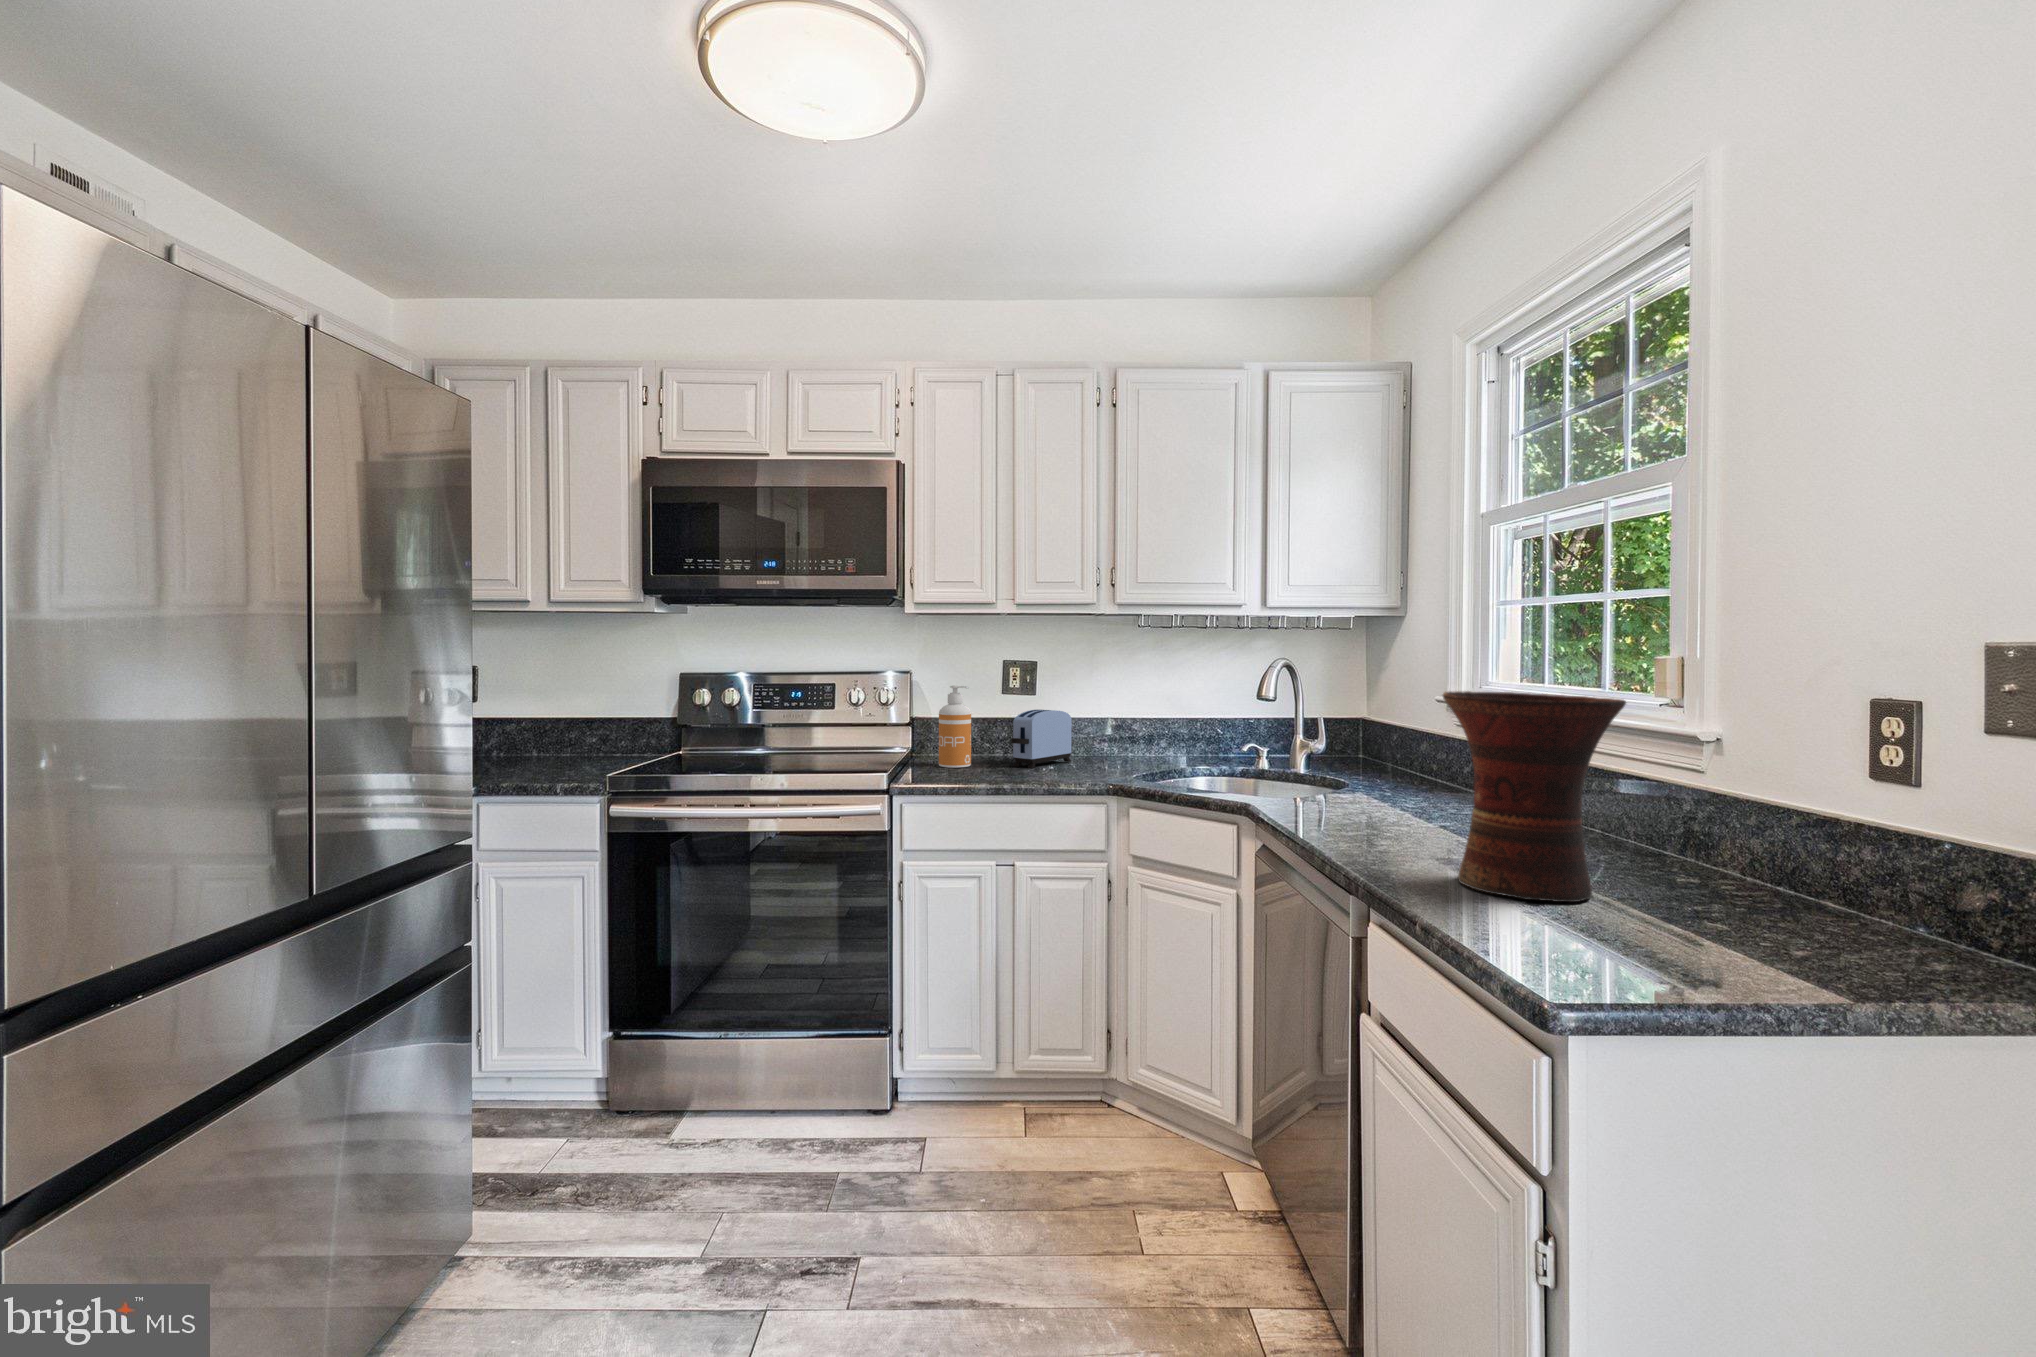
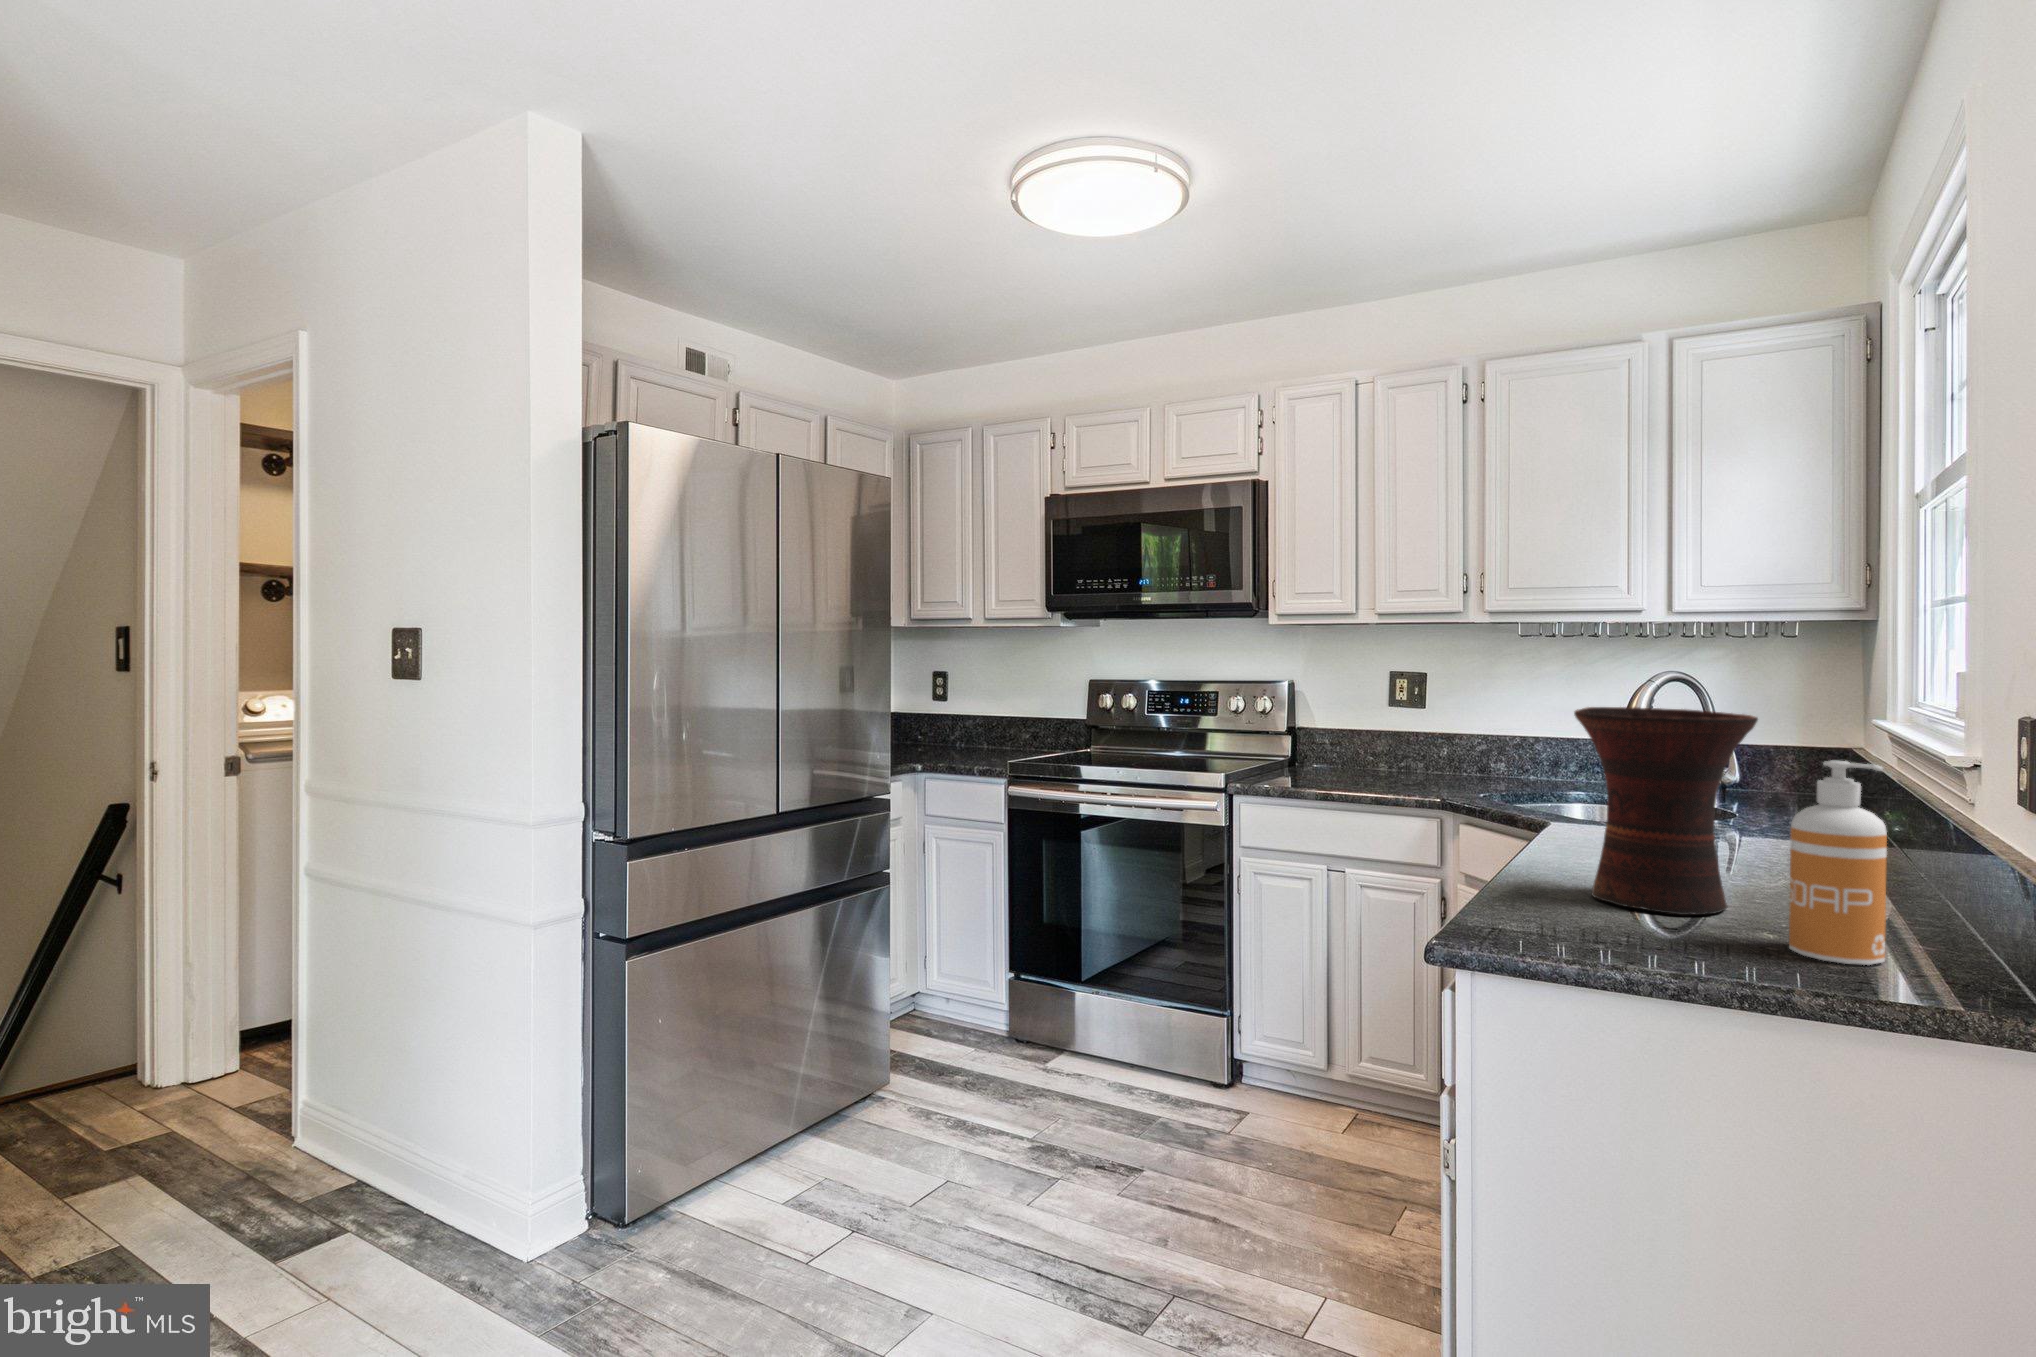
soap dispenser: present [939,685,971,768] -> present [1789,761,1887,965]
toaster: present [1011,710,1072,768] -> none [1371,722,1456,781]

